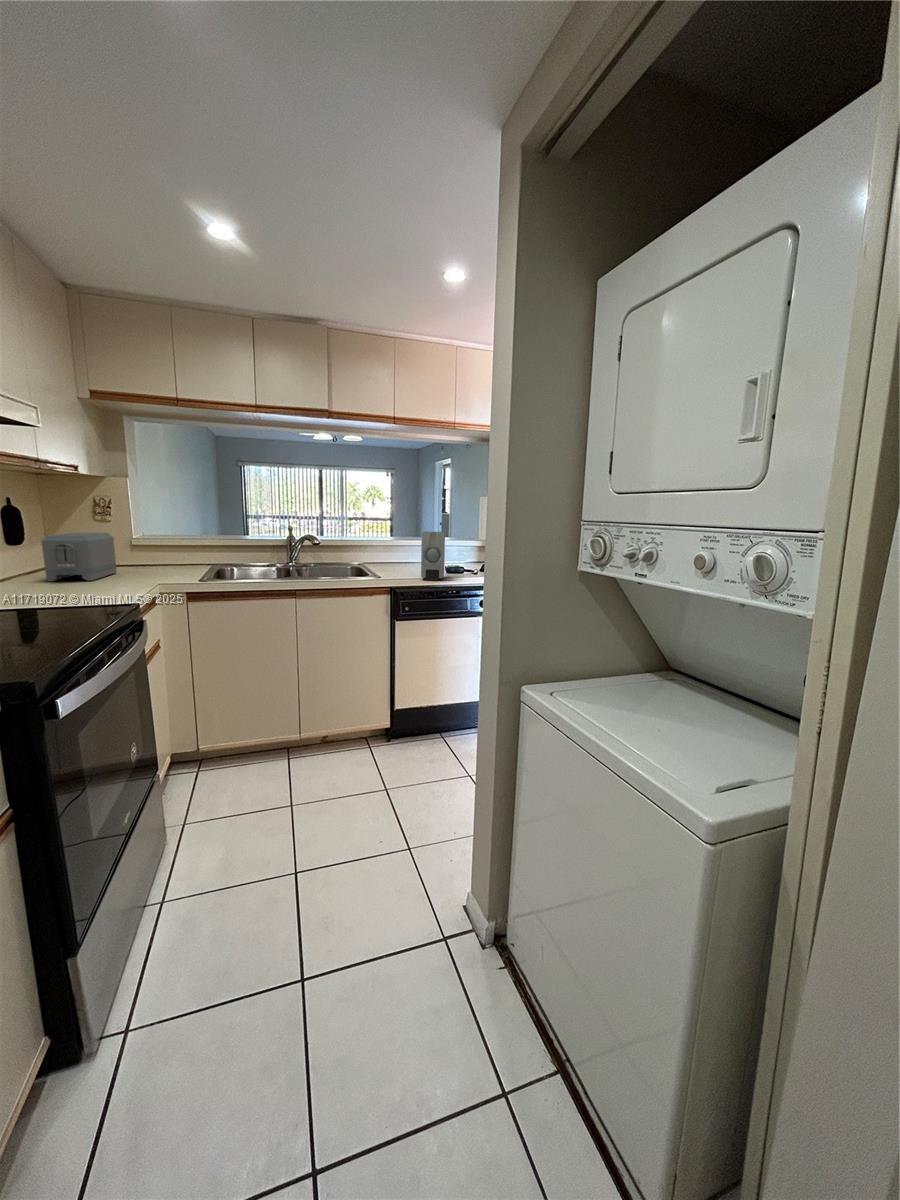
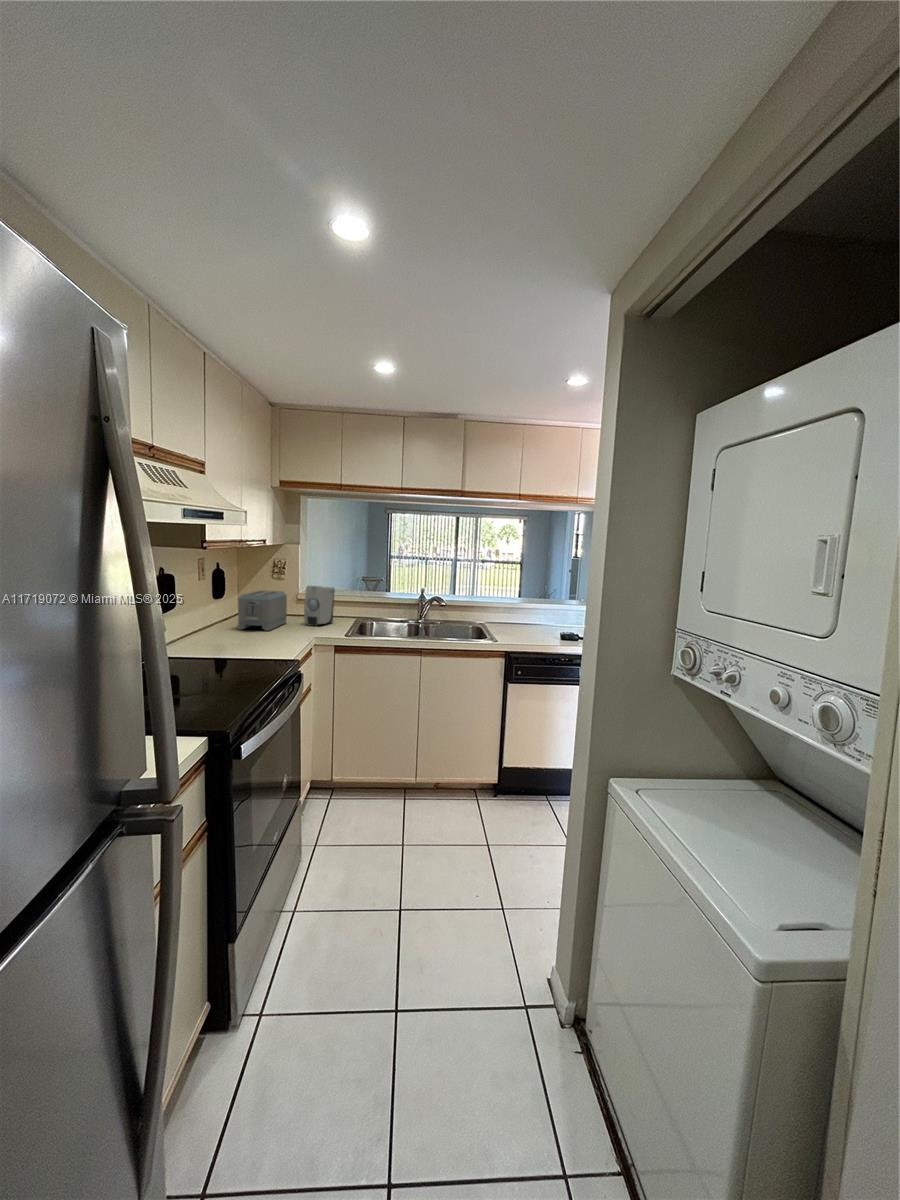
soap dispenser: present [421,532,445,581] -> present [304,586,335,626]

